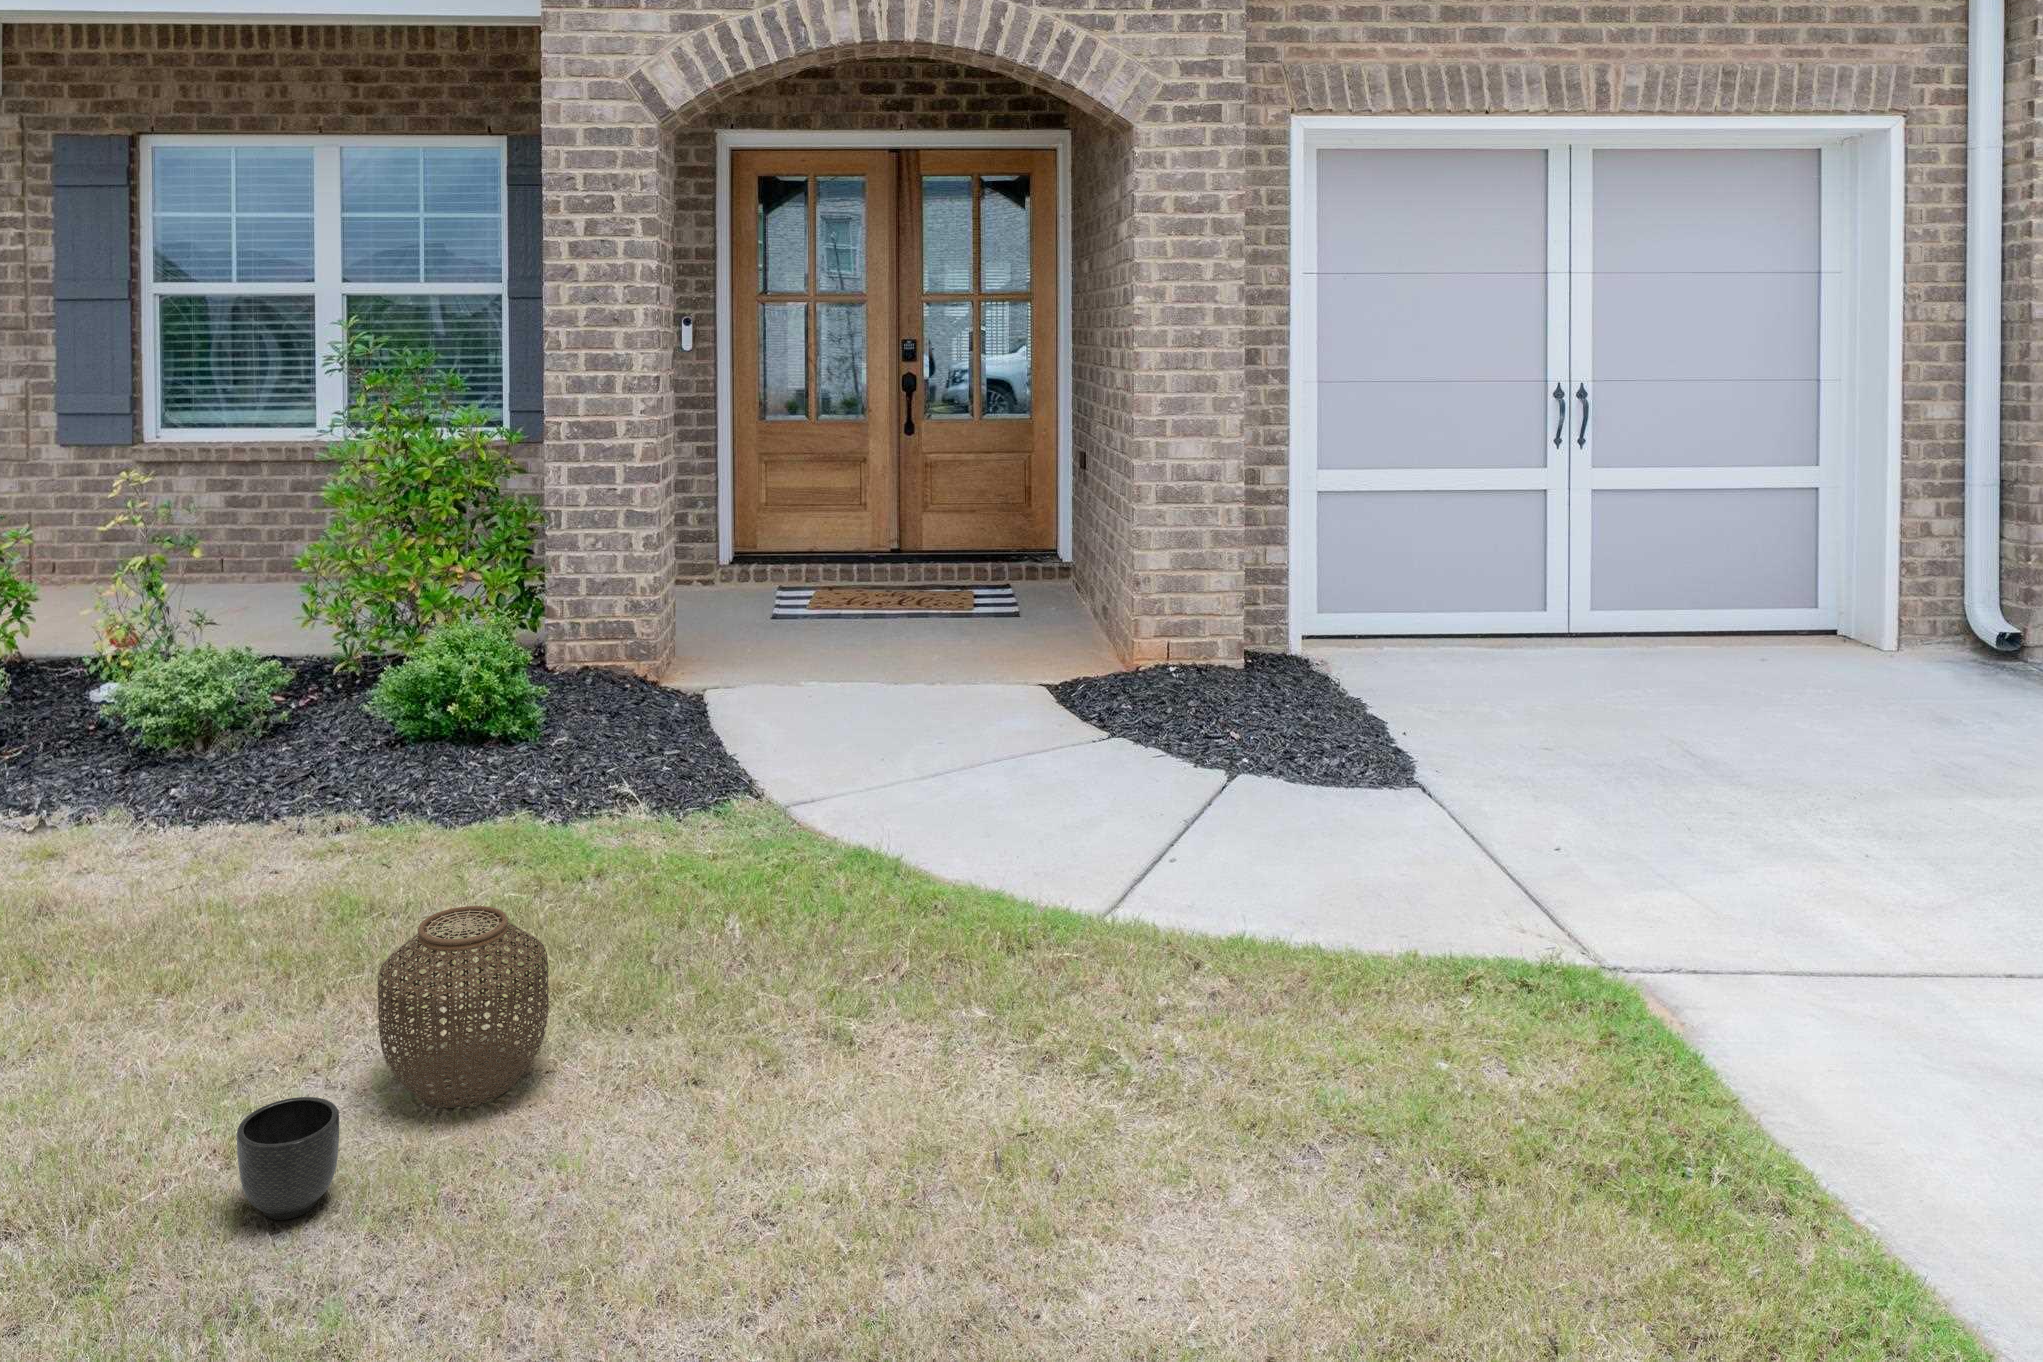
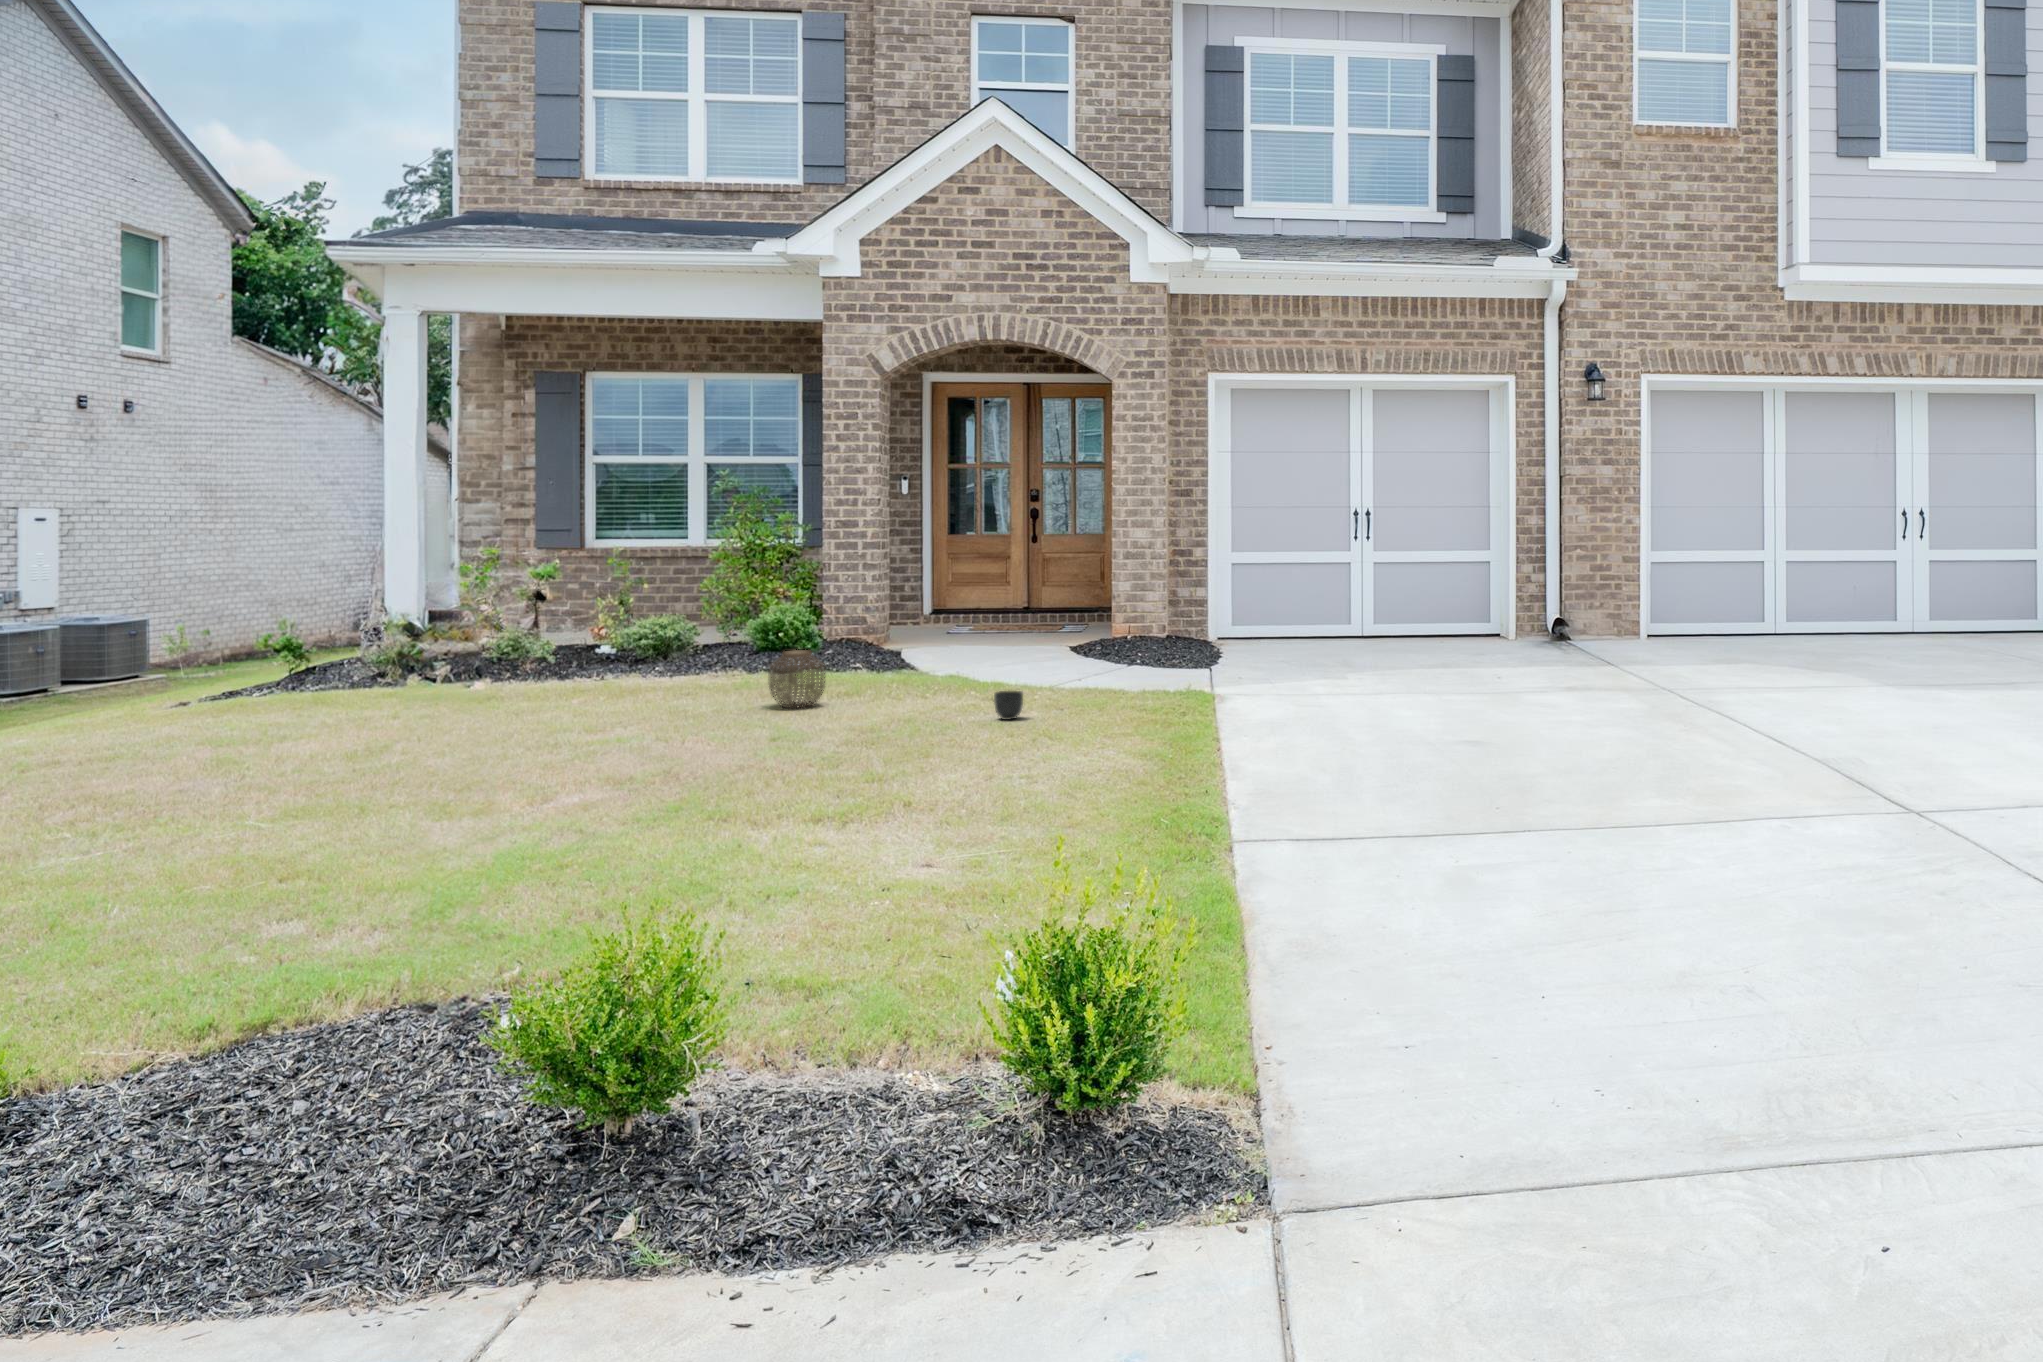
planter: present [237,1097,339,1220] -> present [994,691,1023,720]

